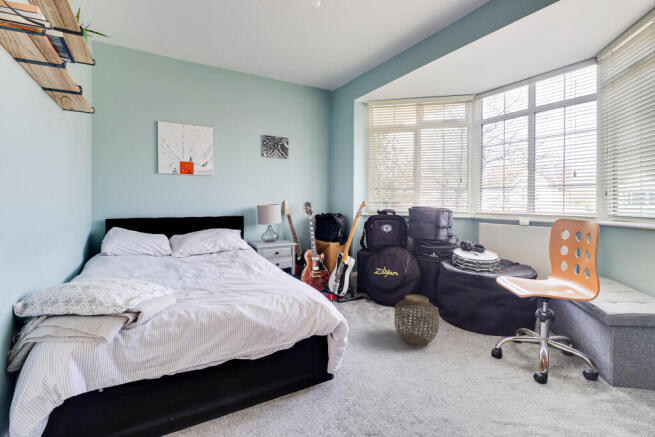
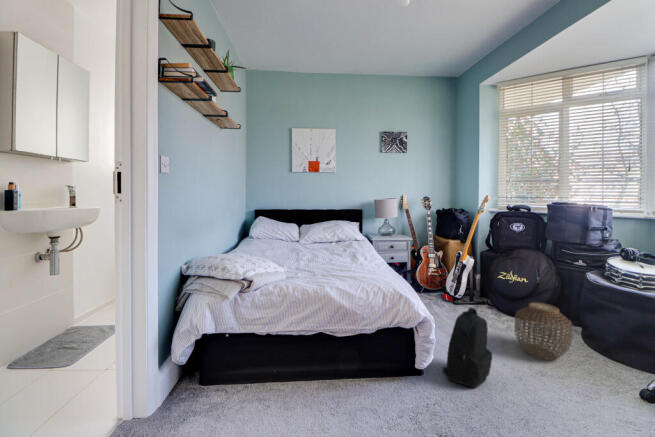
backpack: none [338,311,383,395] -> present [442,308,492,388]

